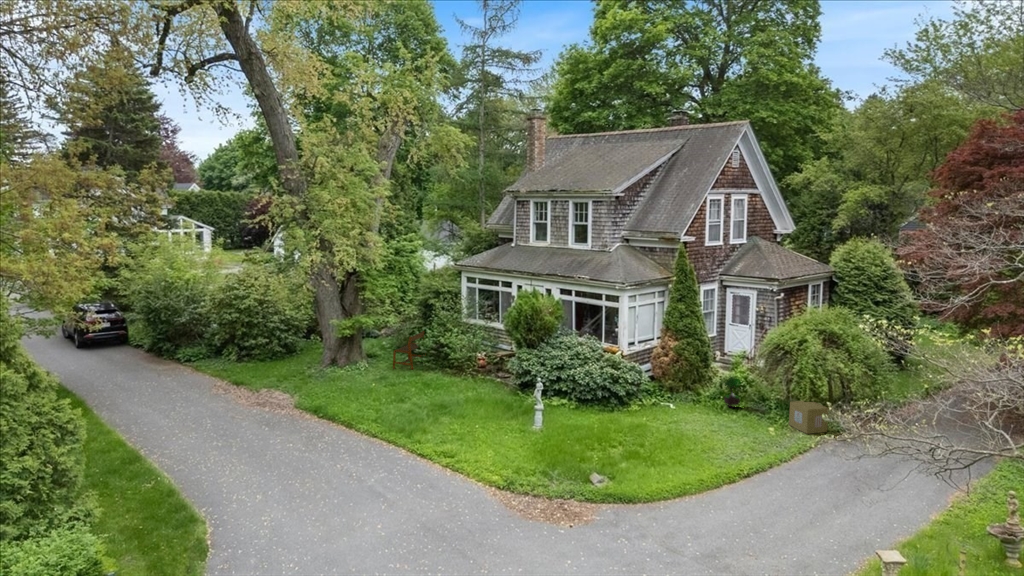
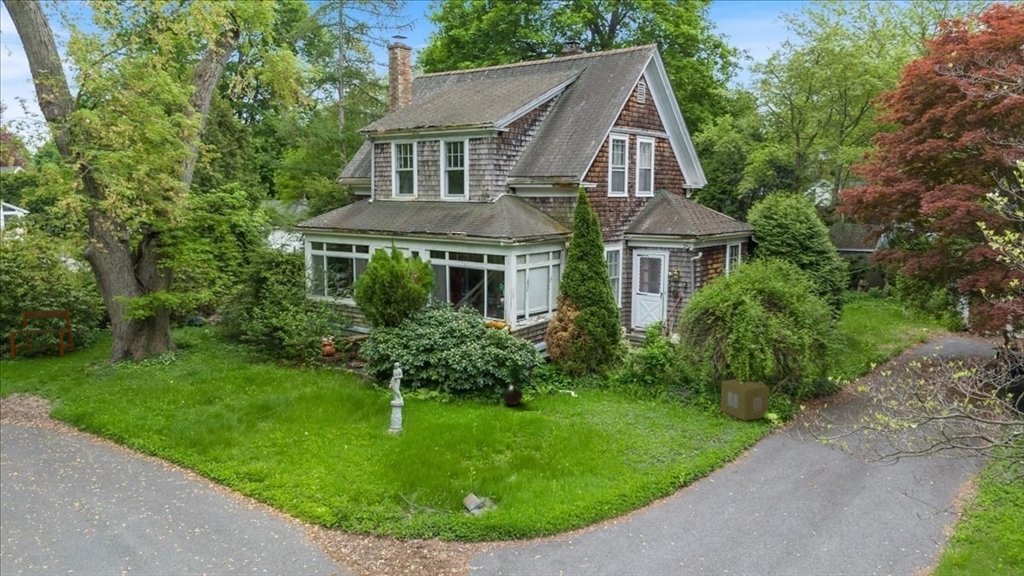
bench: present [393,331,426,370] -> present [11,310,74,358]
potted tree: present [723,376,740,407] -> present [503,364,525,405]

